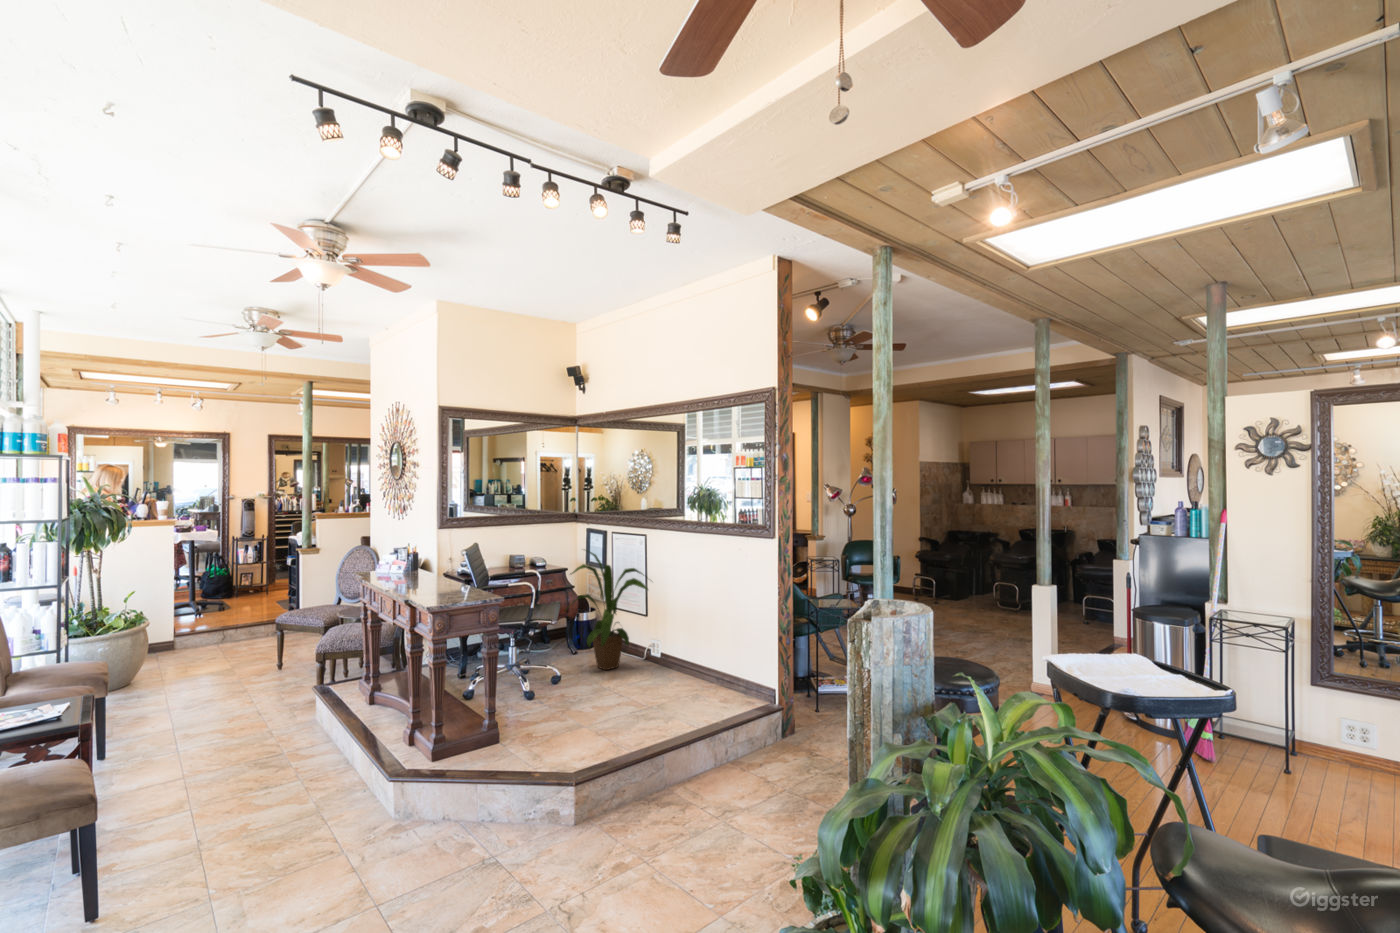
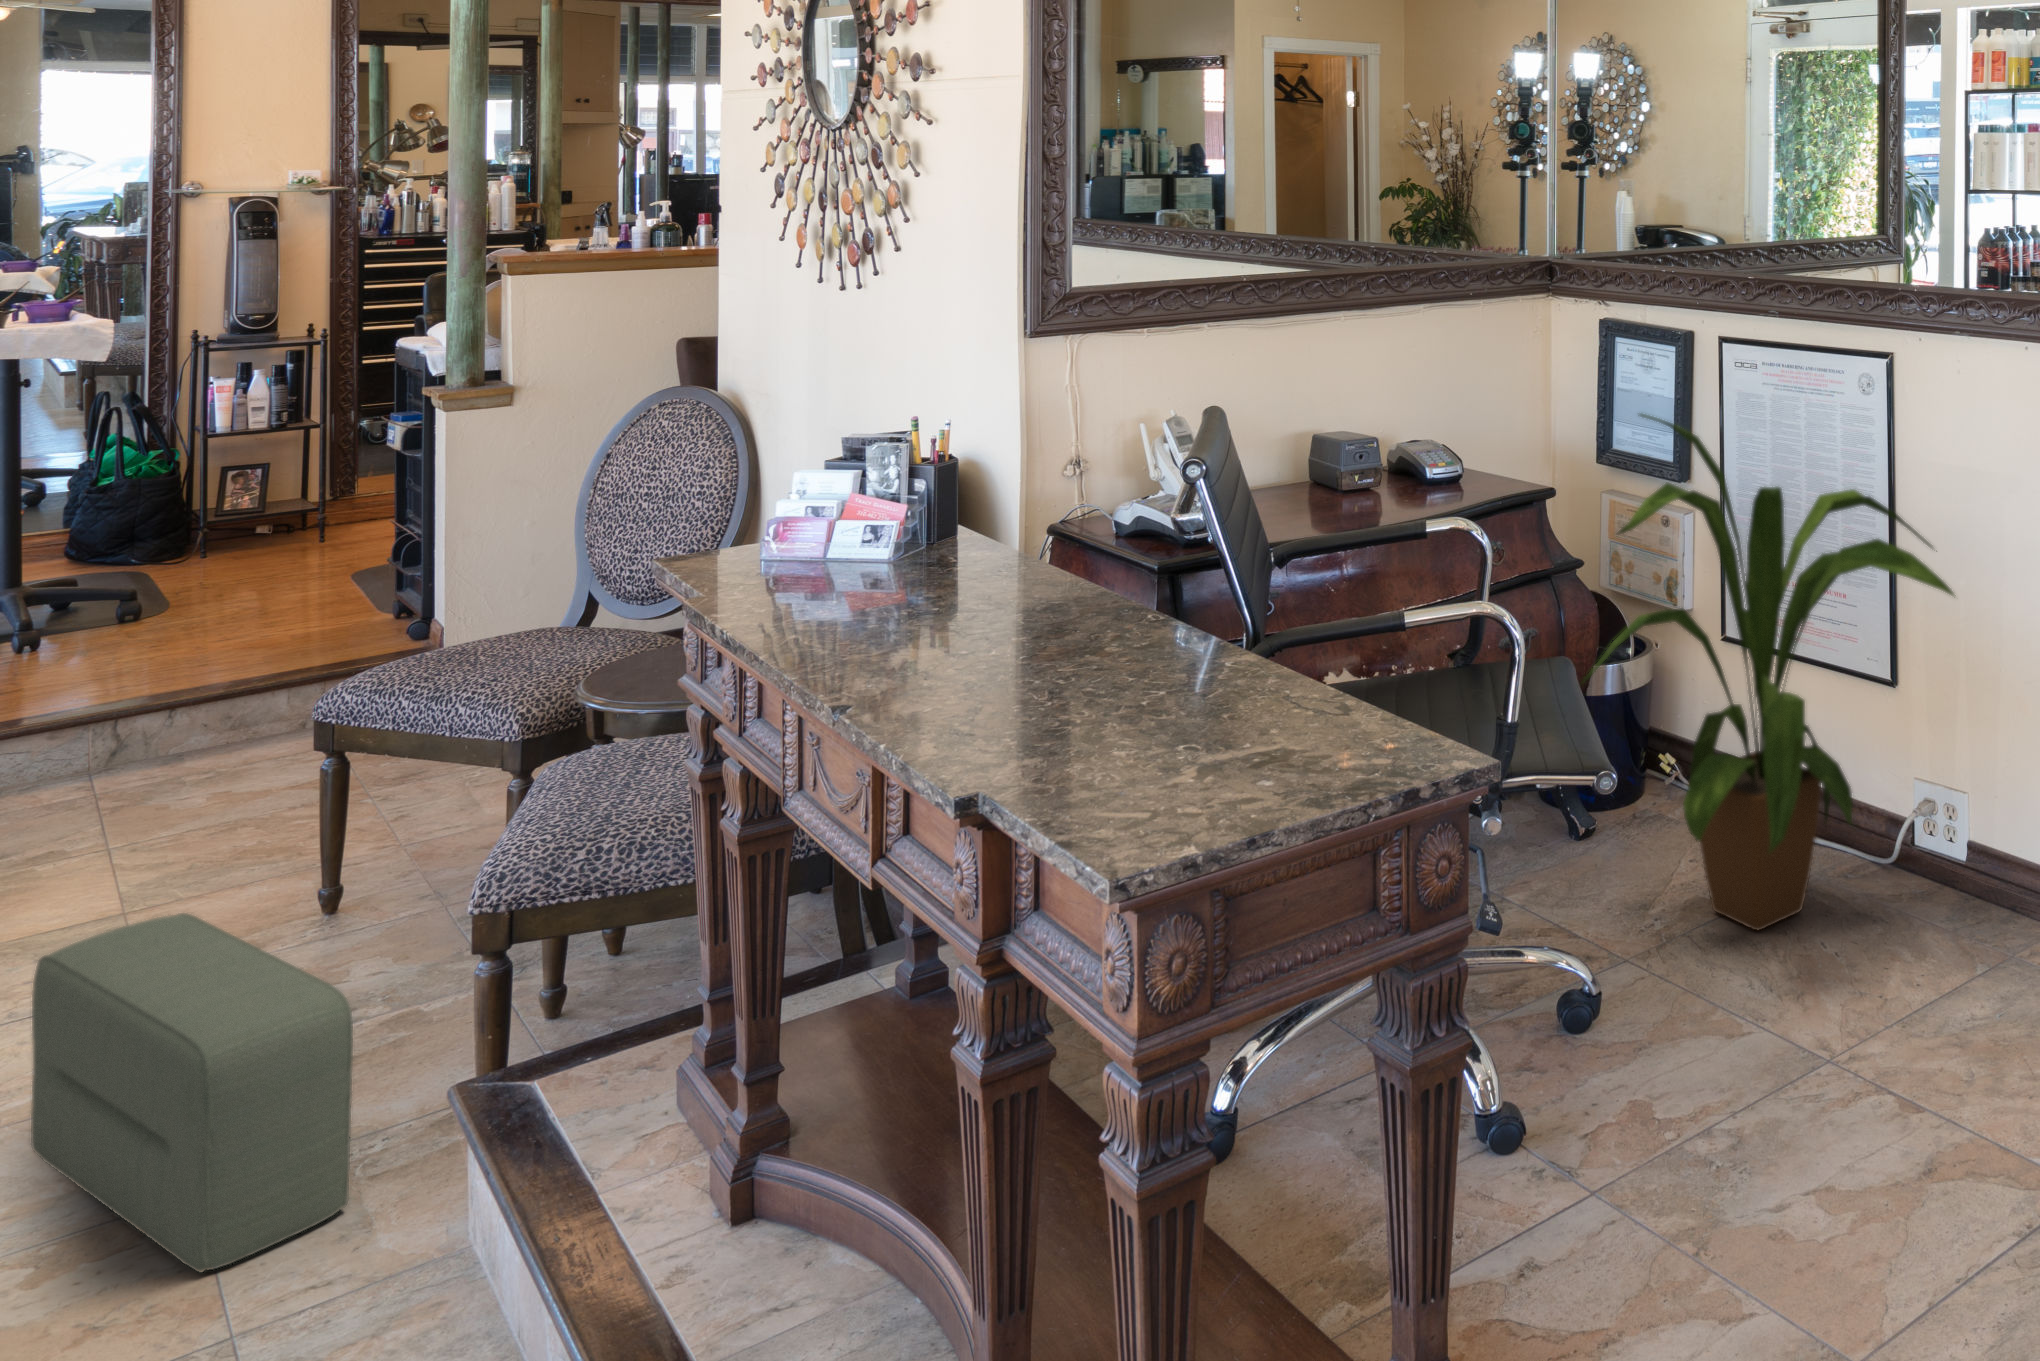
pouf: none [225,654,292,719] -> present [31,913,353,1272]

